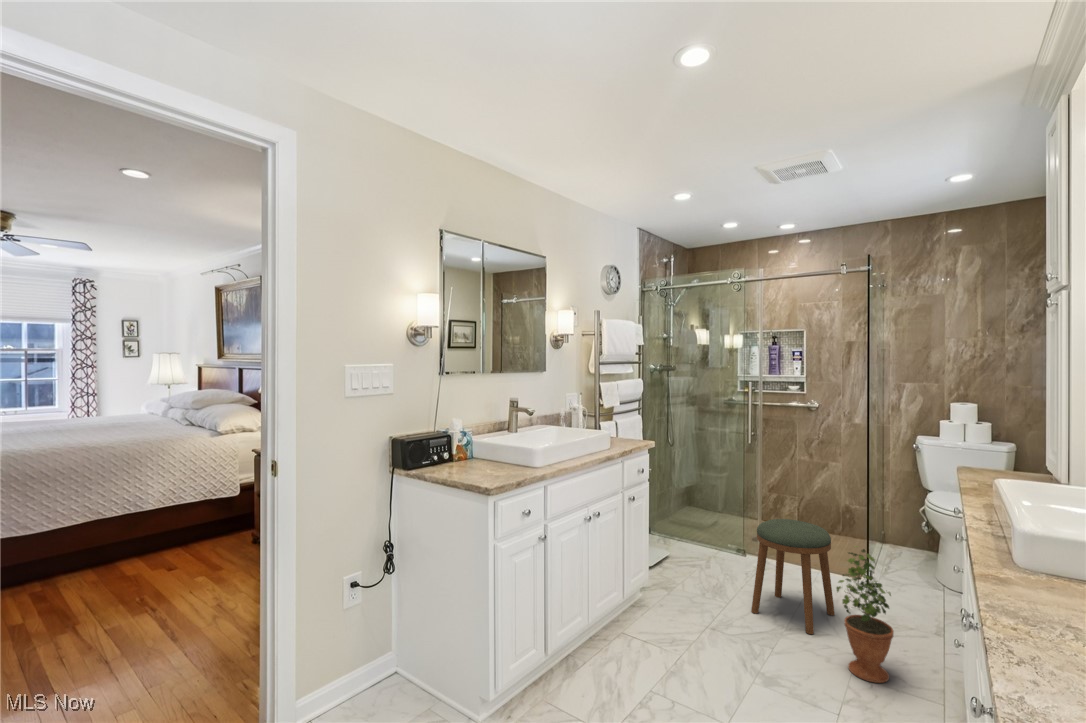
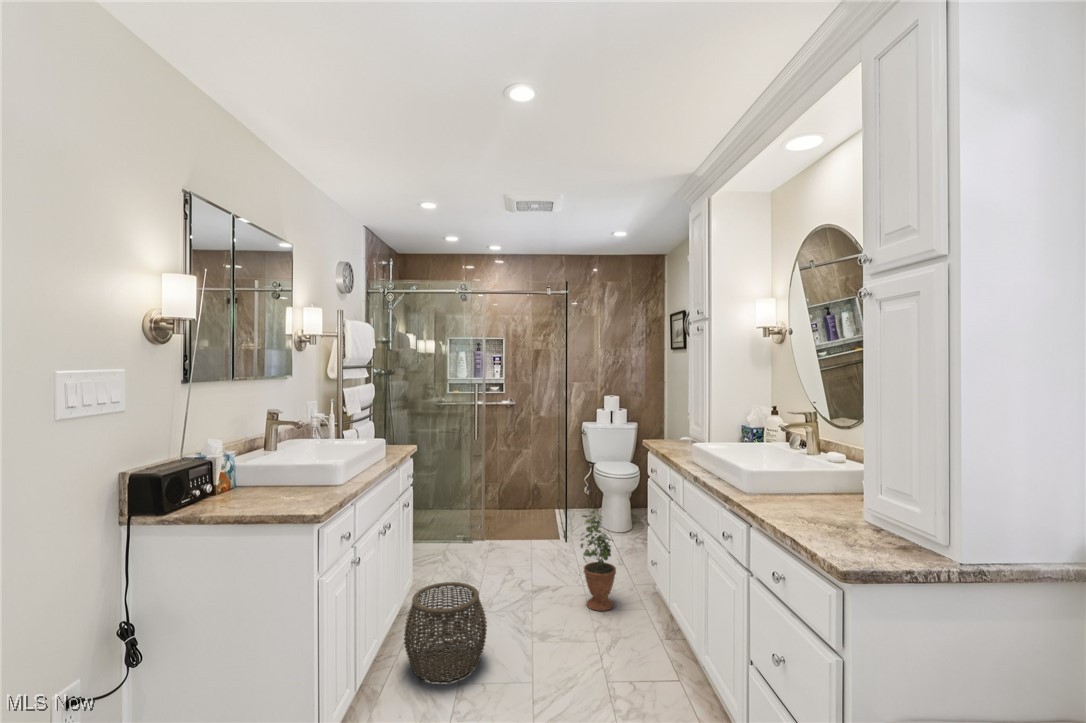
stool: present [751,519,835,634] -> none [502,500,560,591]
woven basket: none [606,583,691,686] -> present [404,582,487,682]

